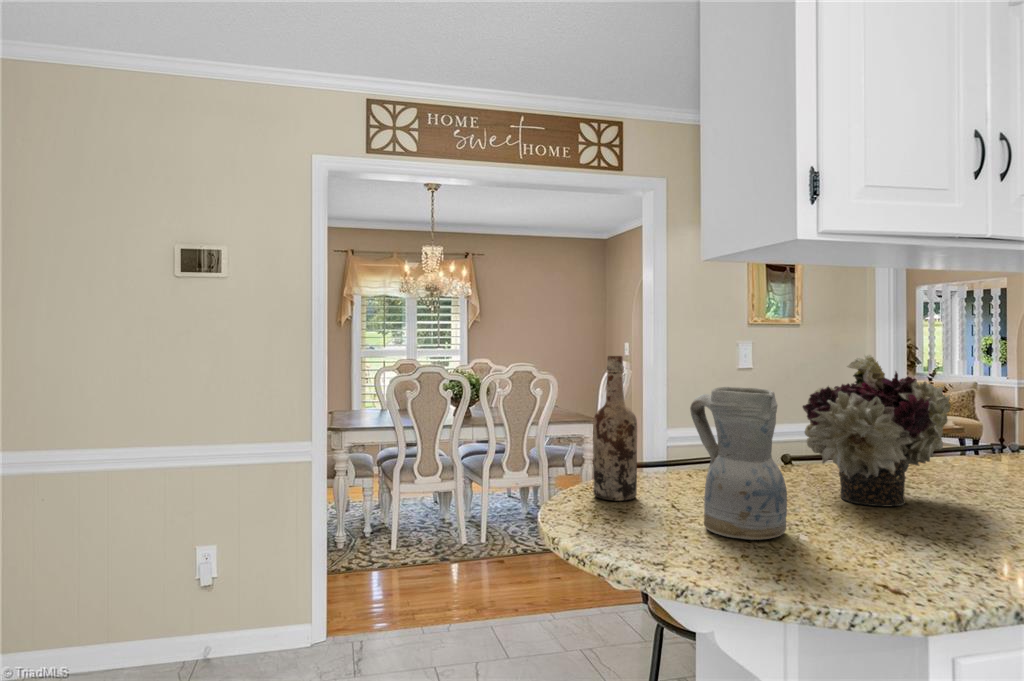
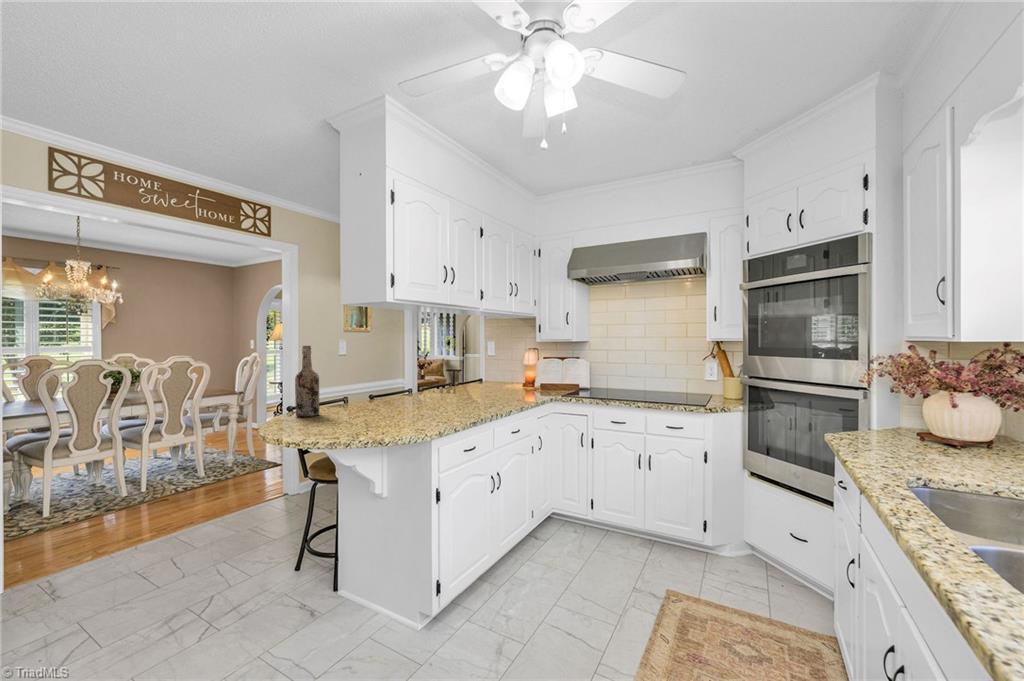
flower arrangement: present [803,355,951,506] -> none [392,343,445,403]
ceramic pitcher: present [690,387,787,540] -> none [352,357,393,419]

